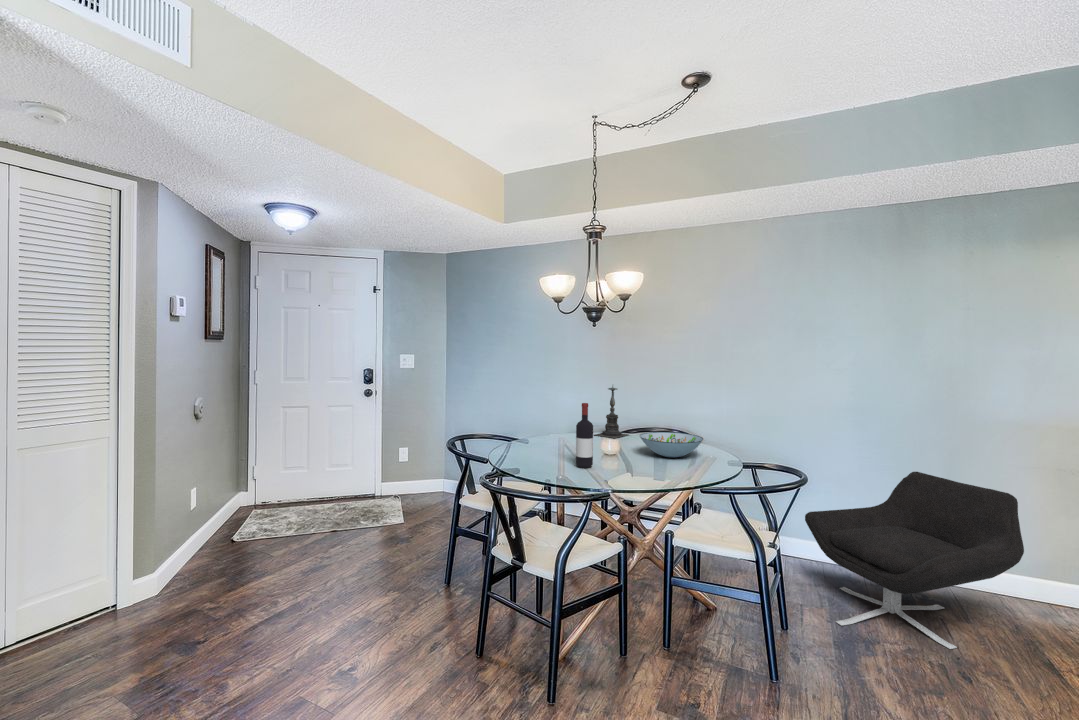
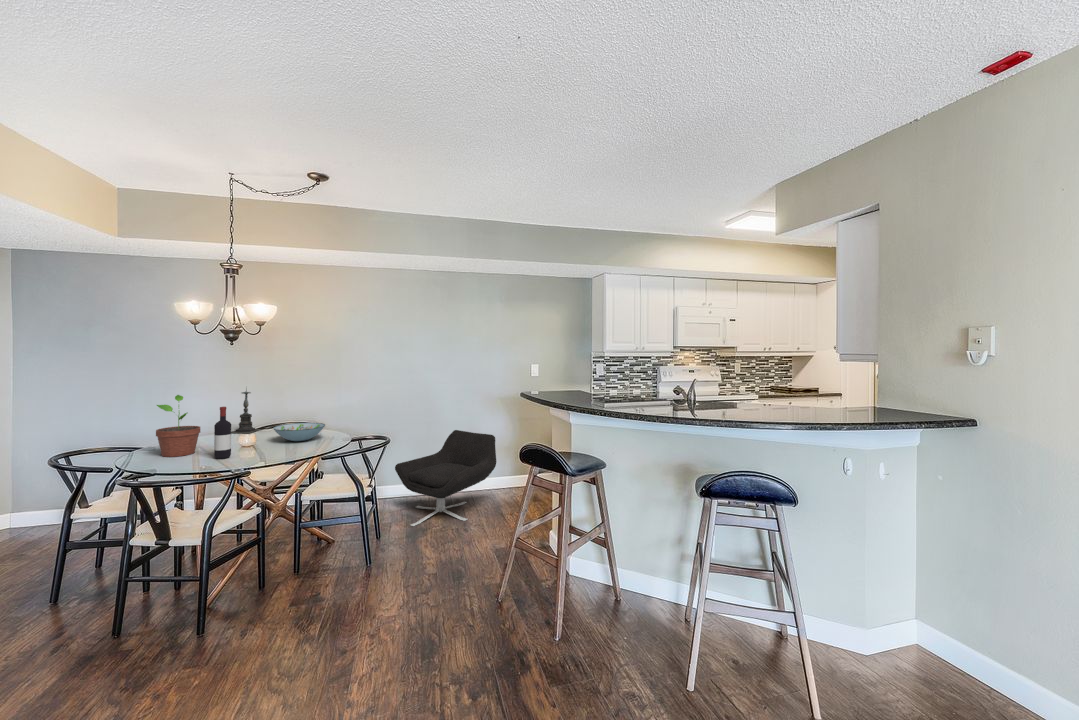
potted plant: none [526,386,565,457] -> present [156,395,200,457]

